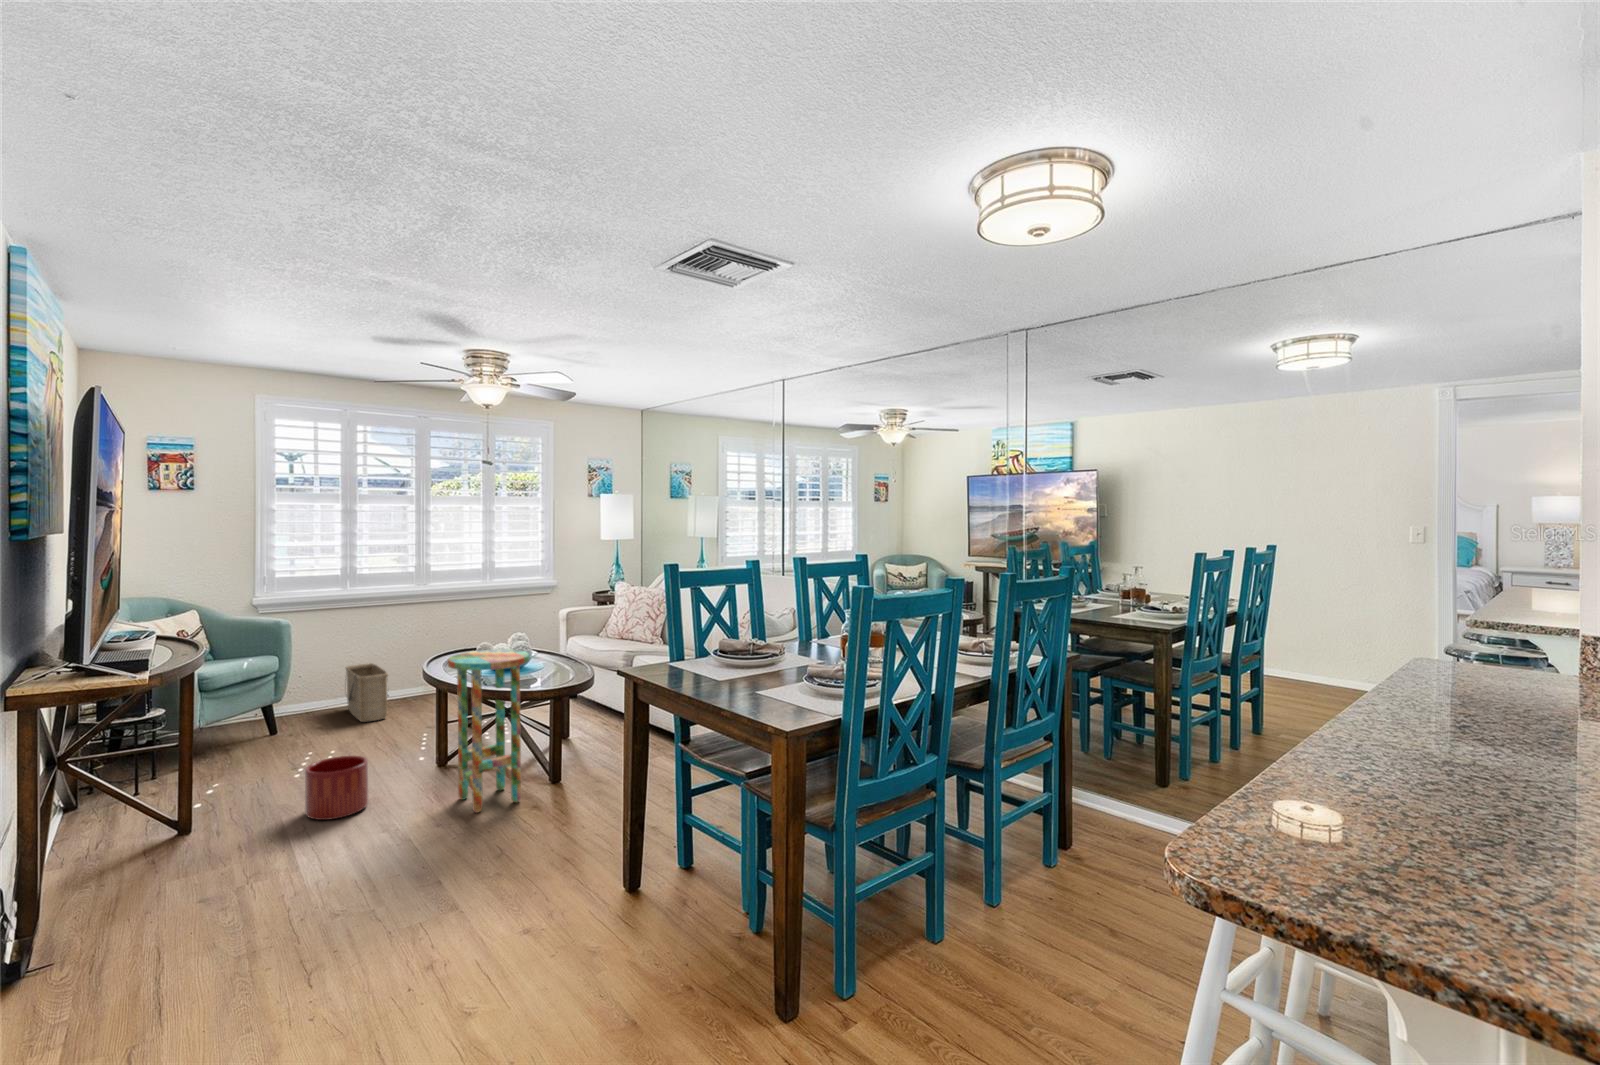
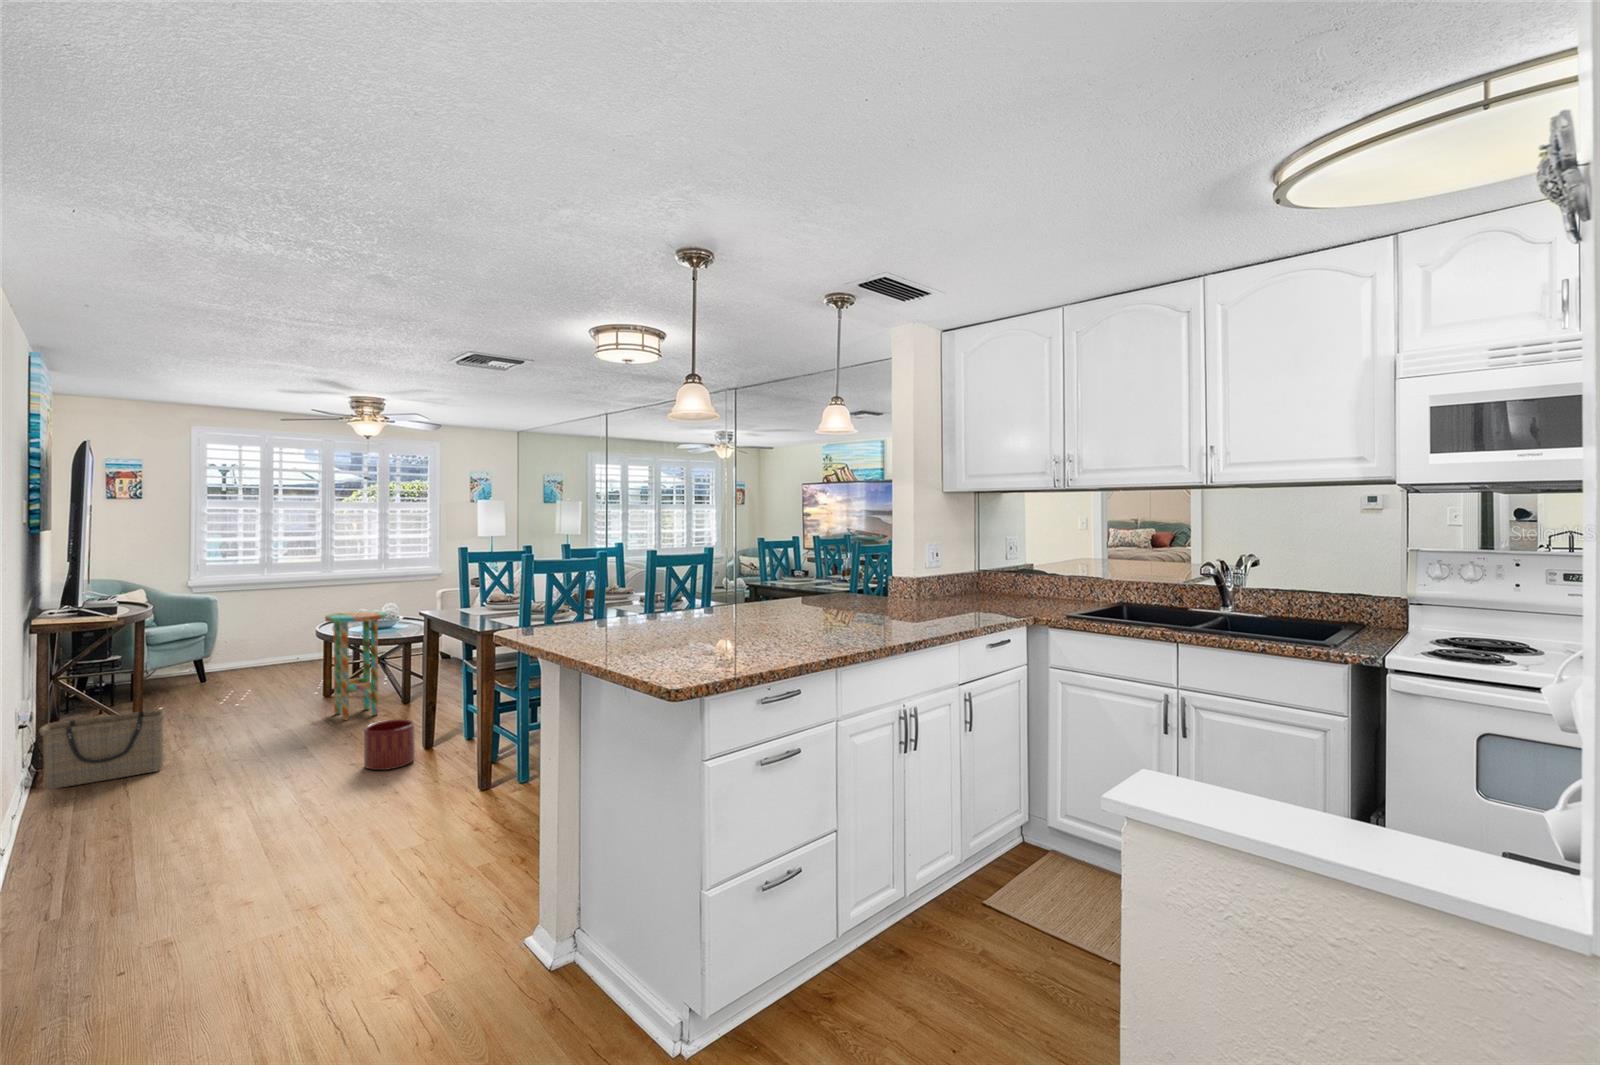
basket: present [346,663,388,722] -> present [39,710,166,789]
planter: present [305,756,368,820] -> present [364,719,415,770]

